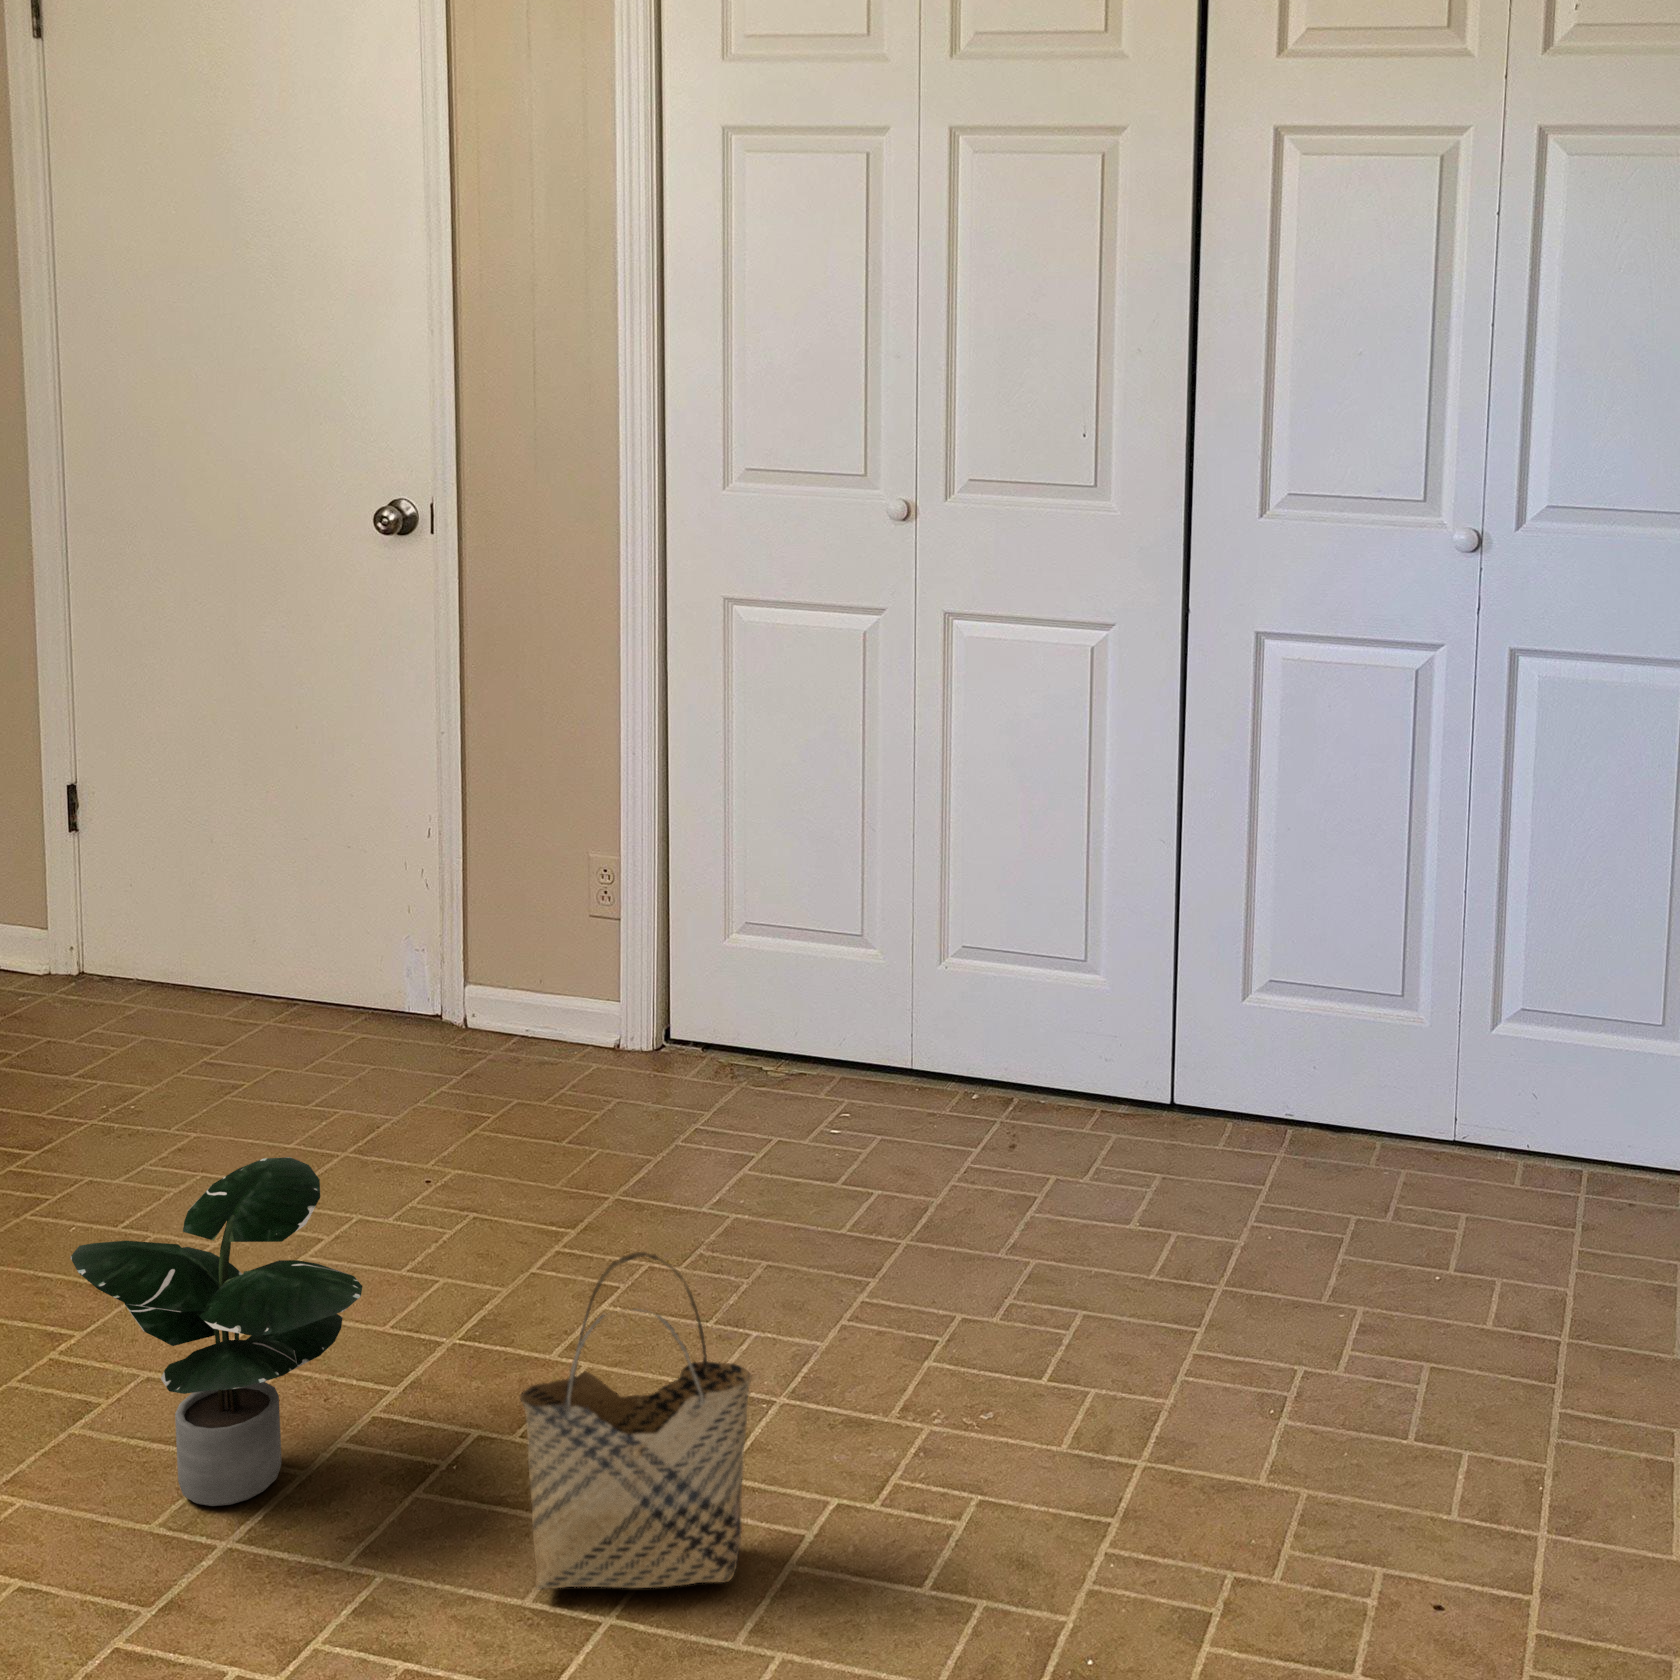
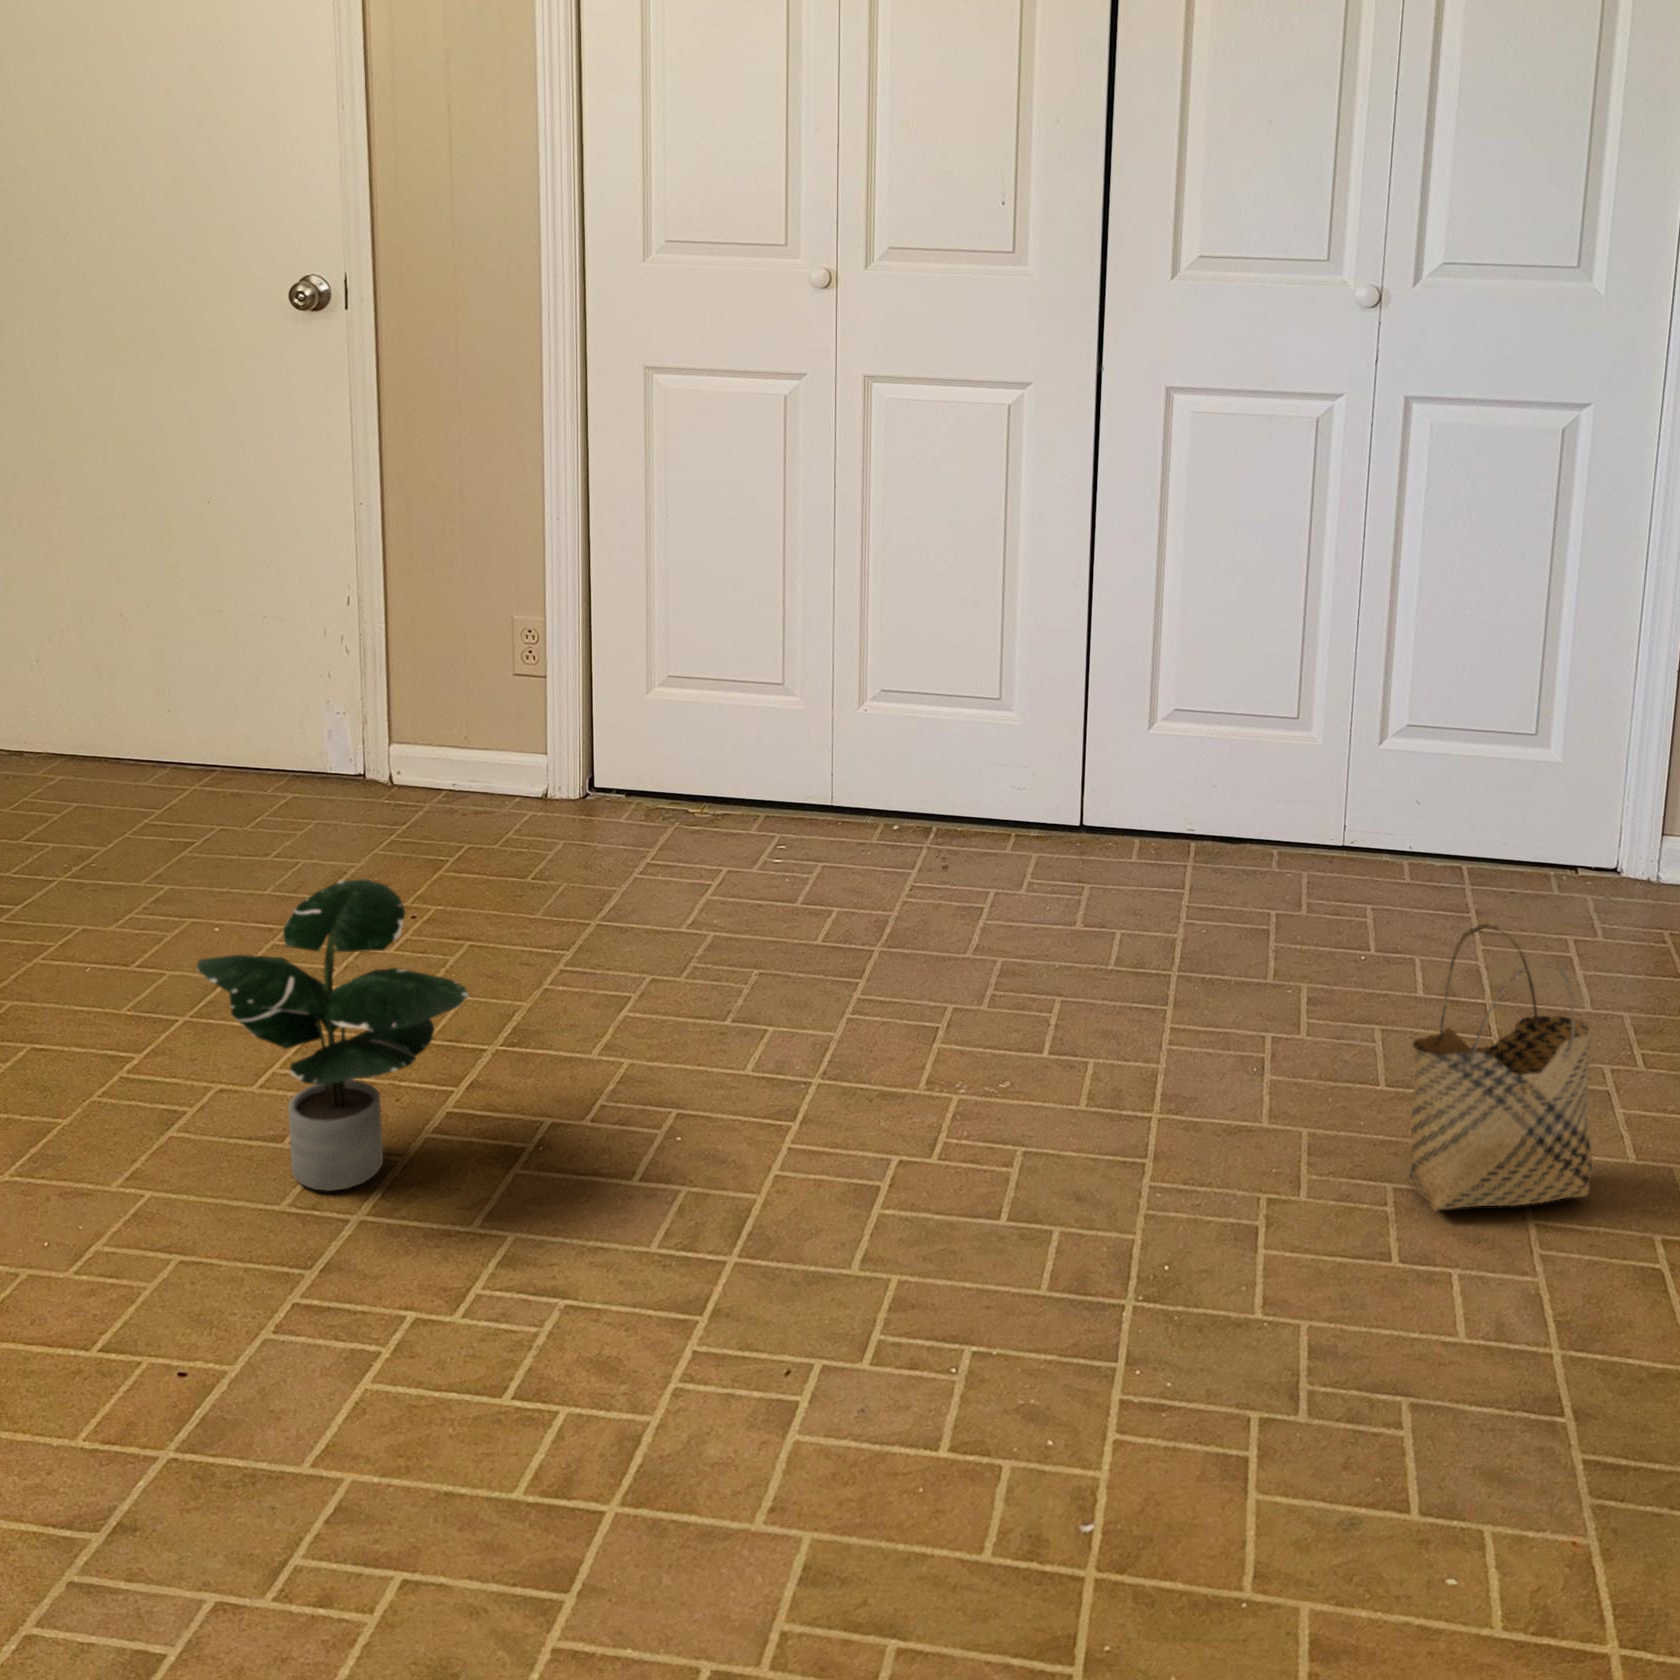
woven basket: present [520,1252,751,1589] -> present [1407,924,1593,1211]

